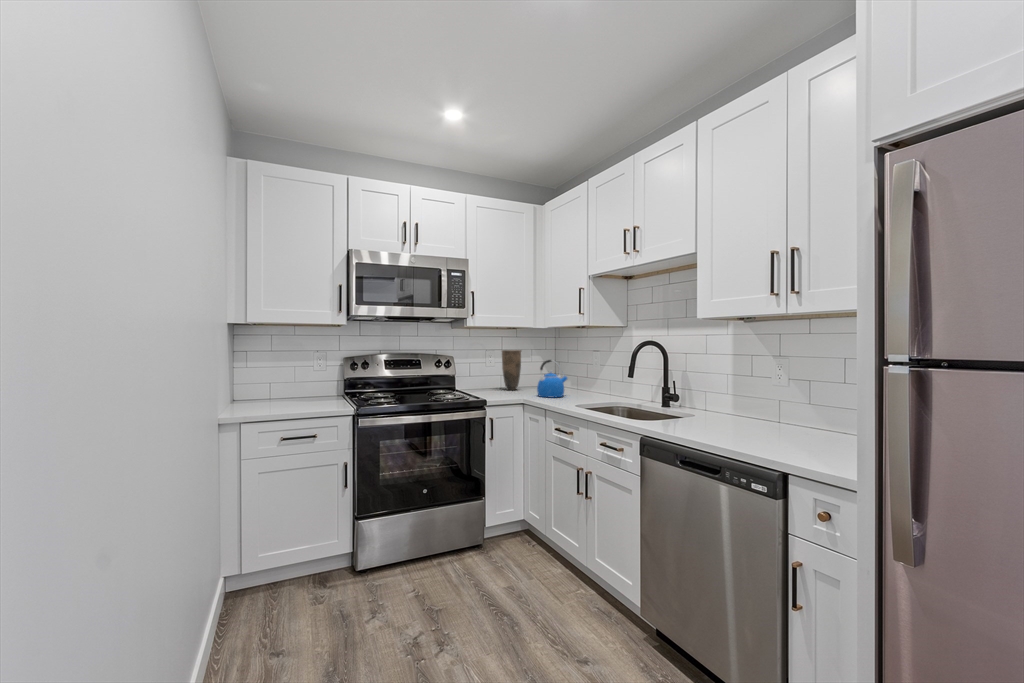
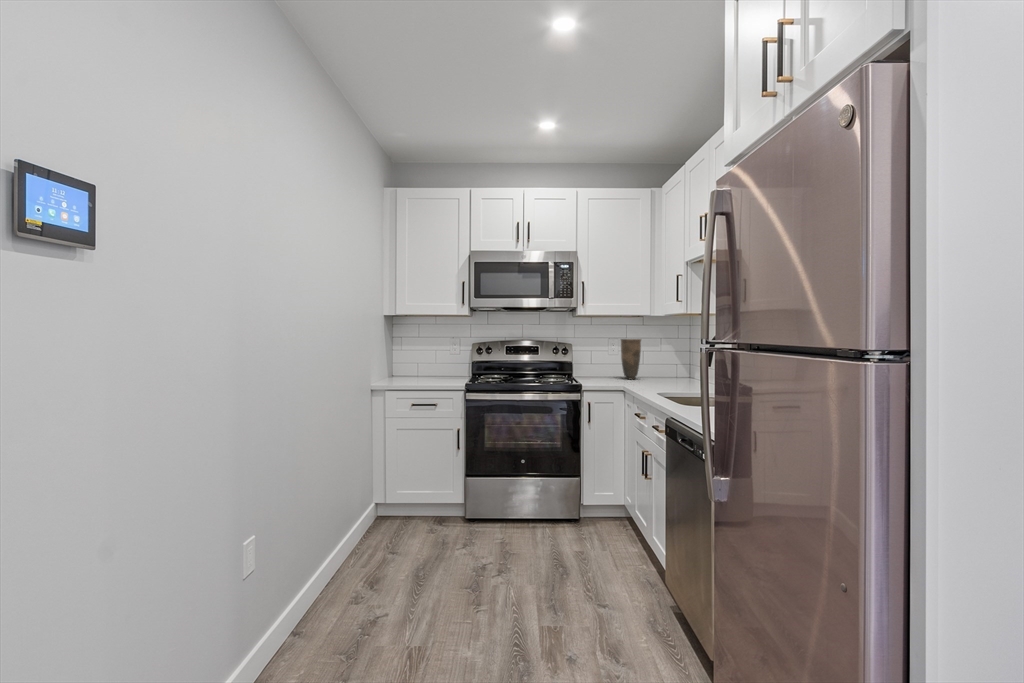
kettle: present [537,360,567,397] -> none [644,349,679,387]

